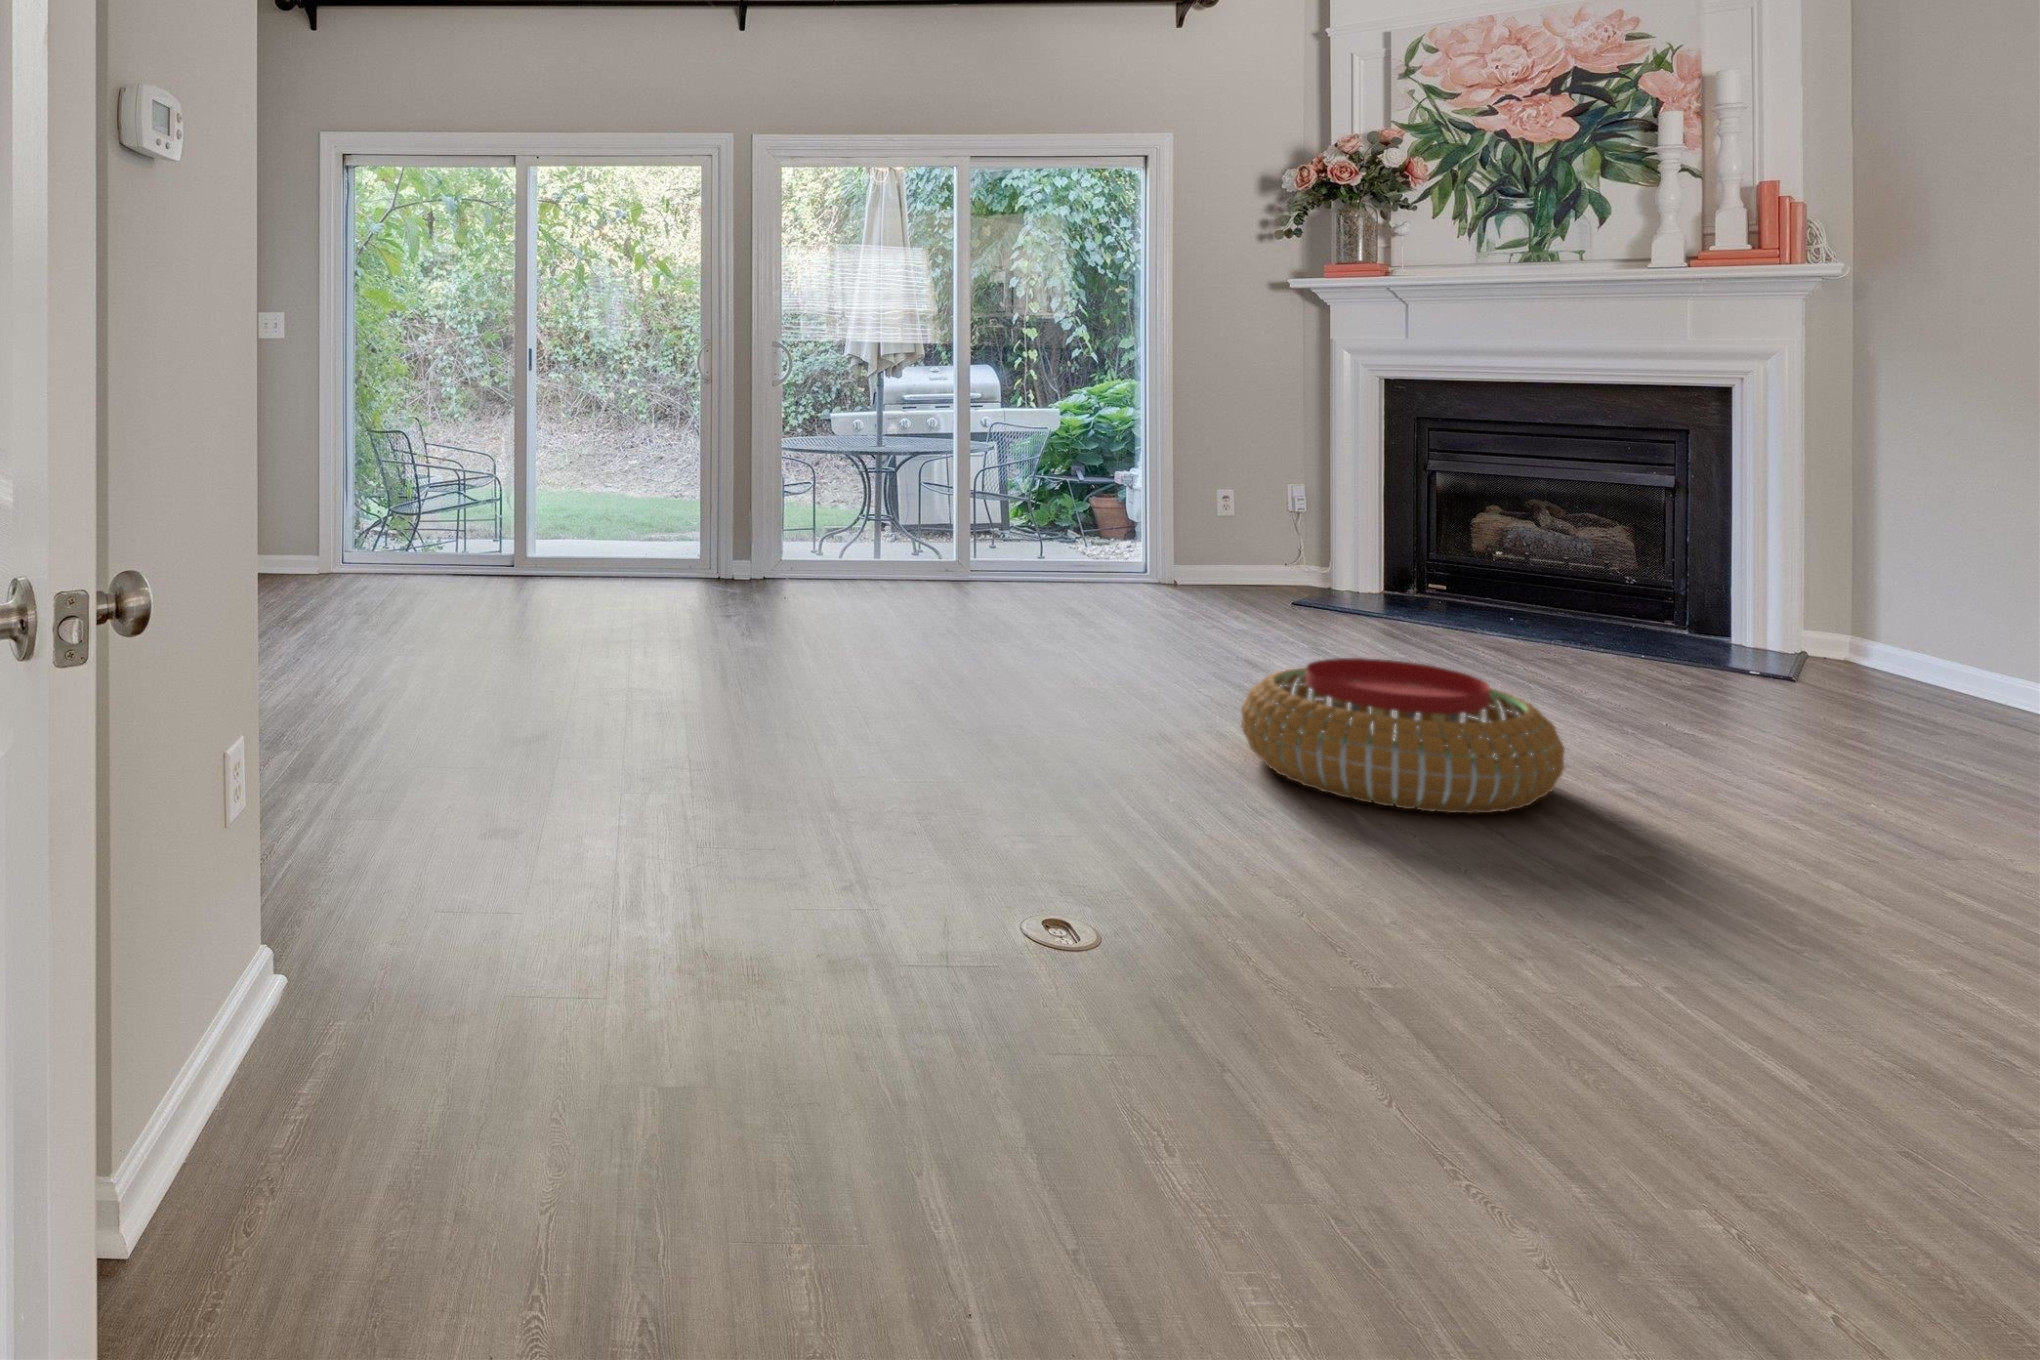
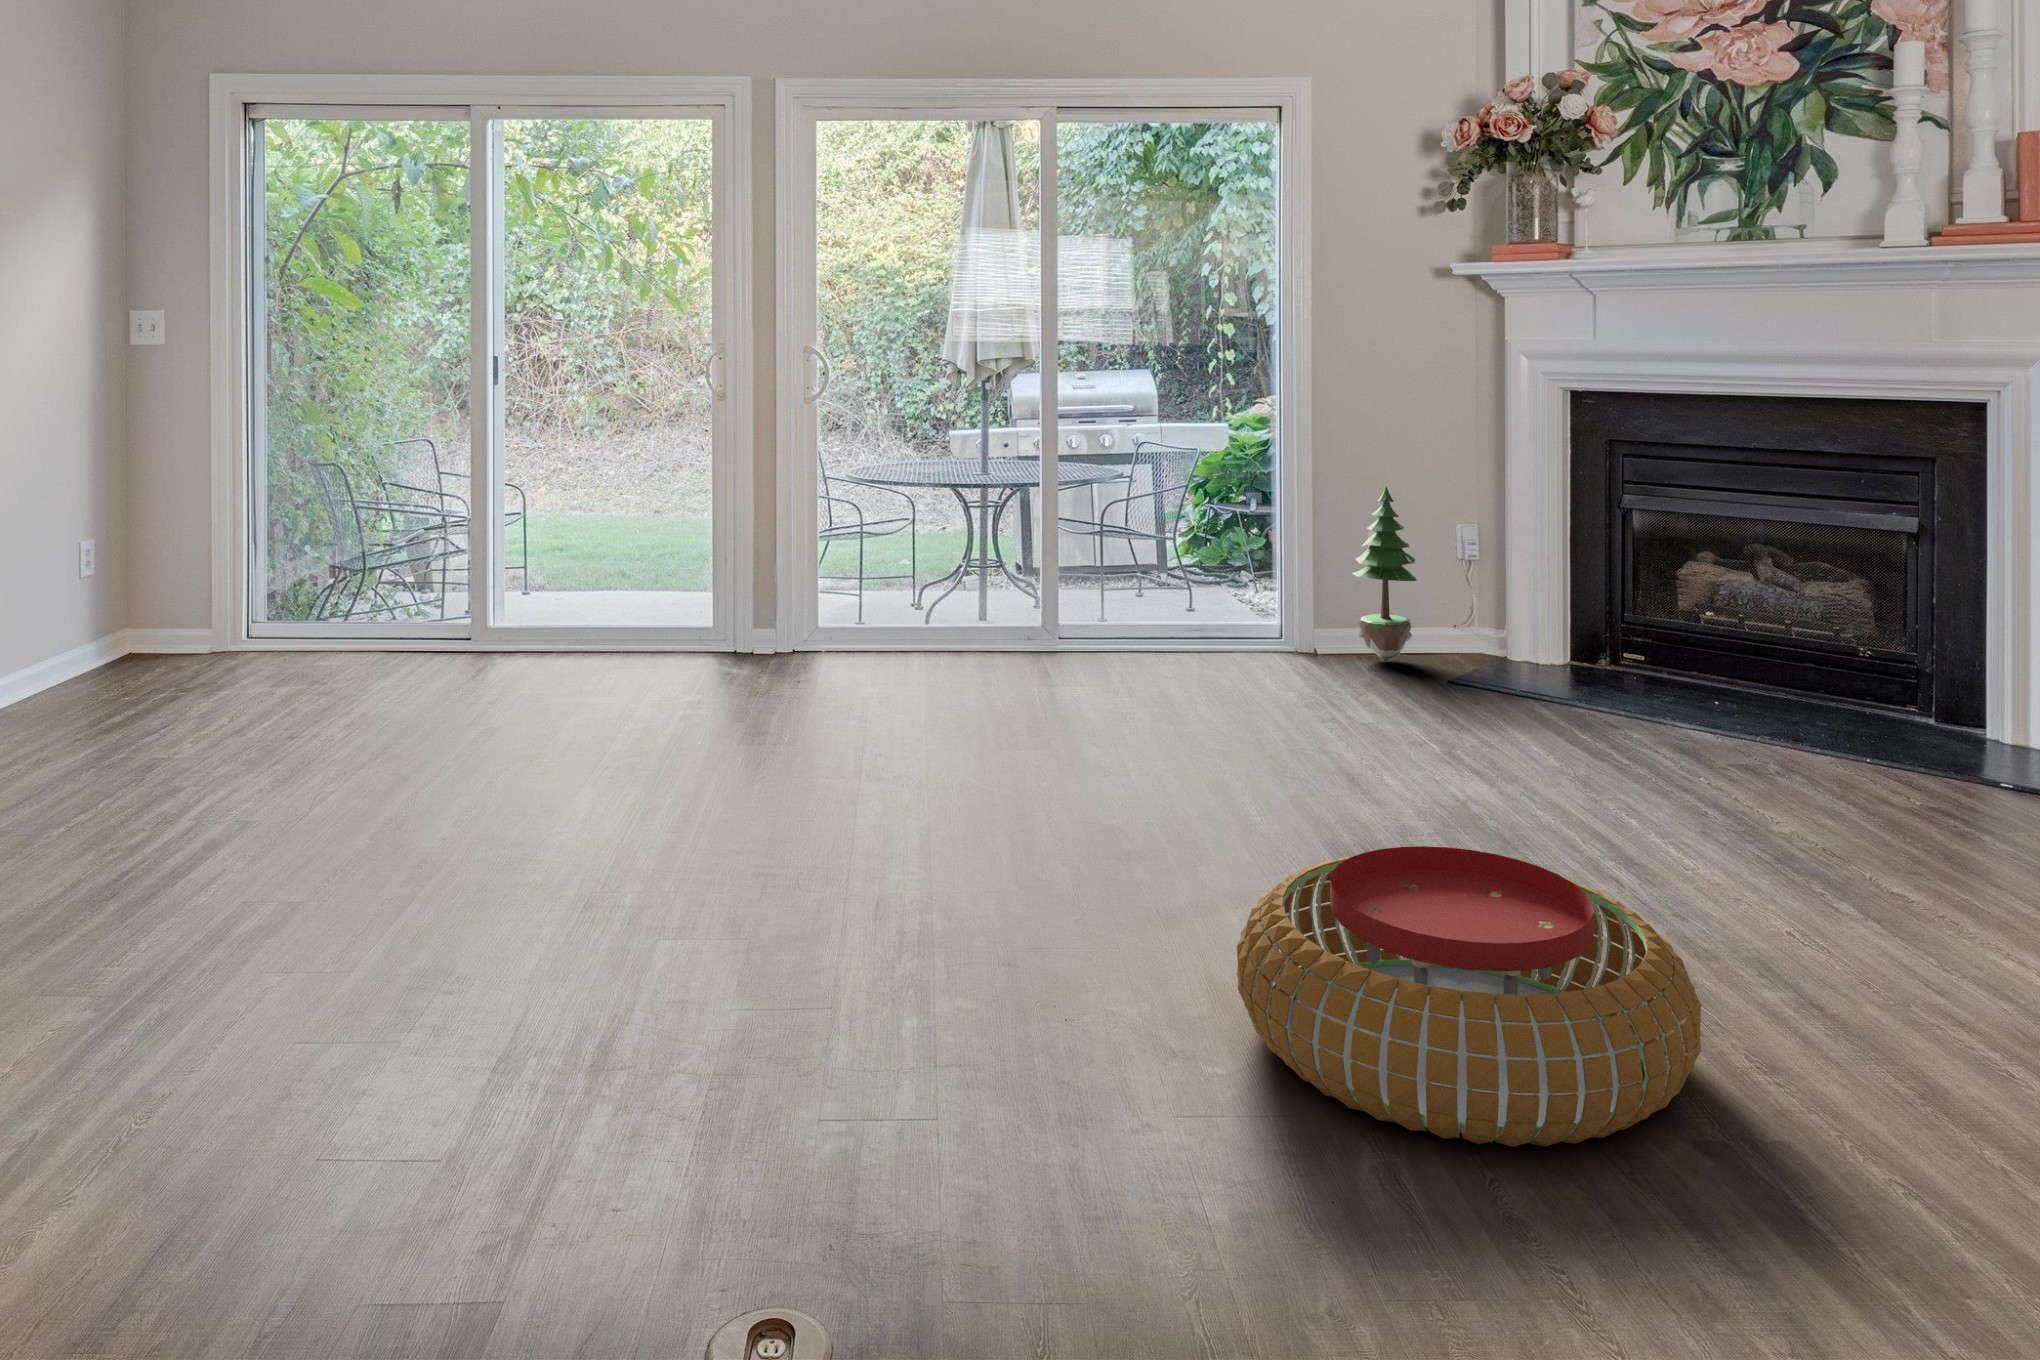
potted tree: none [1202,452,1257,589] -> present [1352,486,1417,661]

